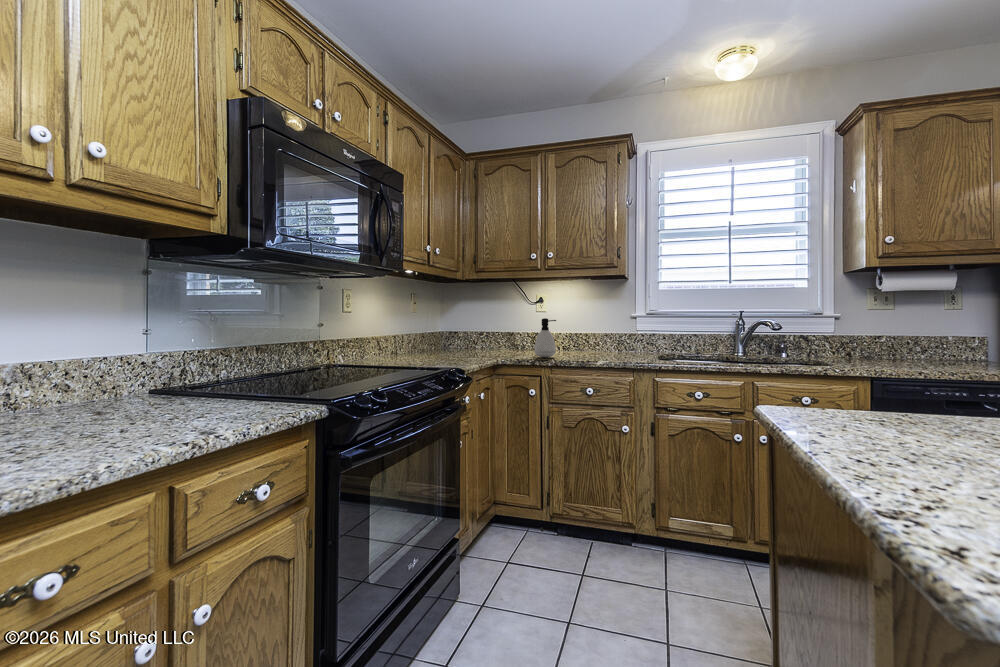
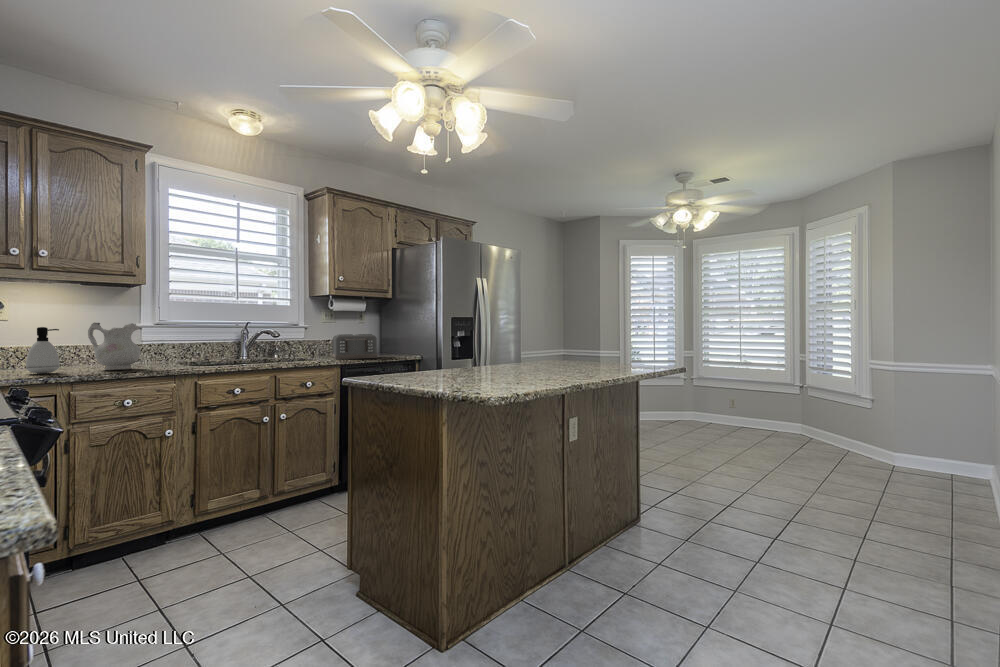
ceramic pitcher: none [580,314,617,359] -> present [88,323,141,370]
toaster: none [874,327,964,369] -> present [332,334,378,359]

